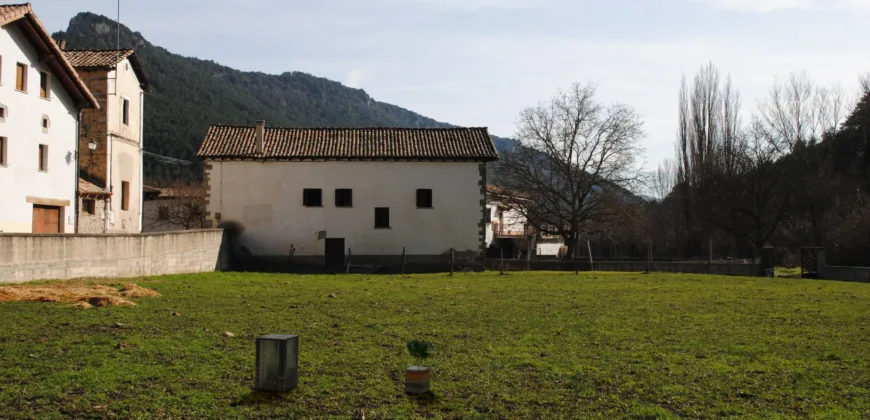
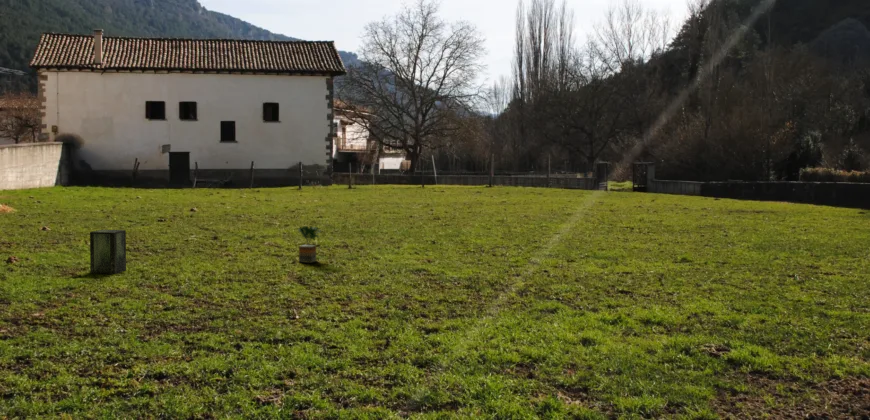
storage box: present [255,334,299,392] -> present [90,230,126,274]

